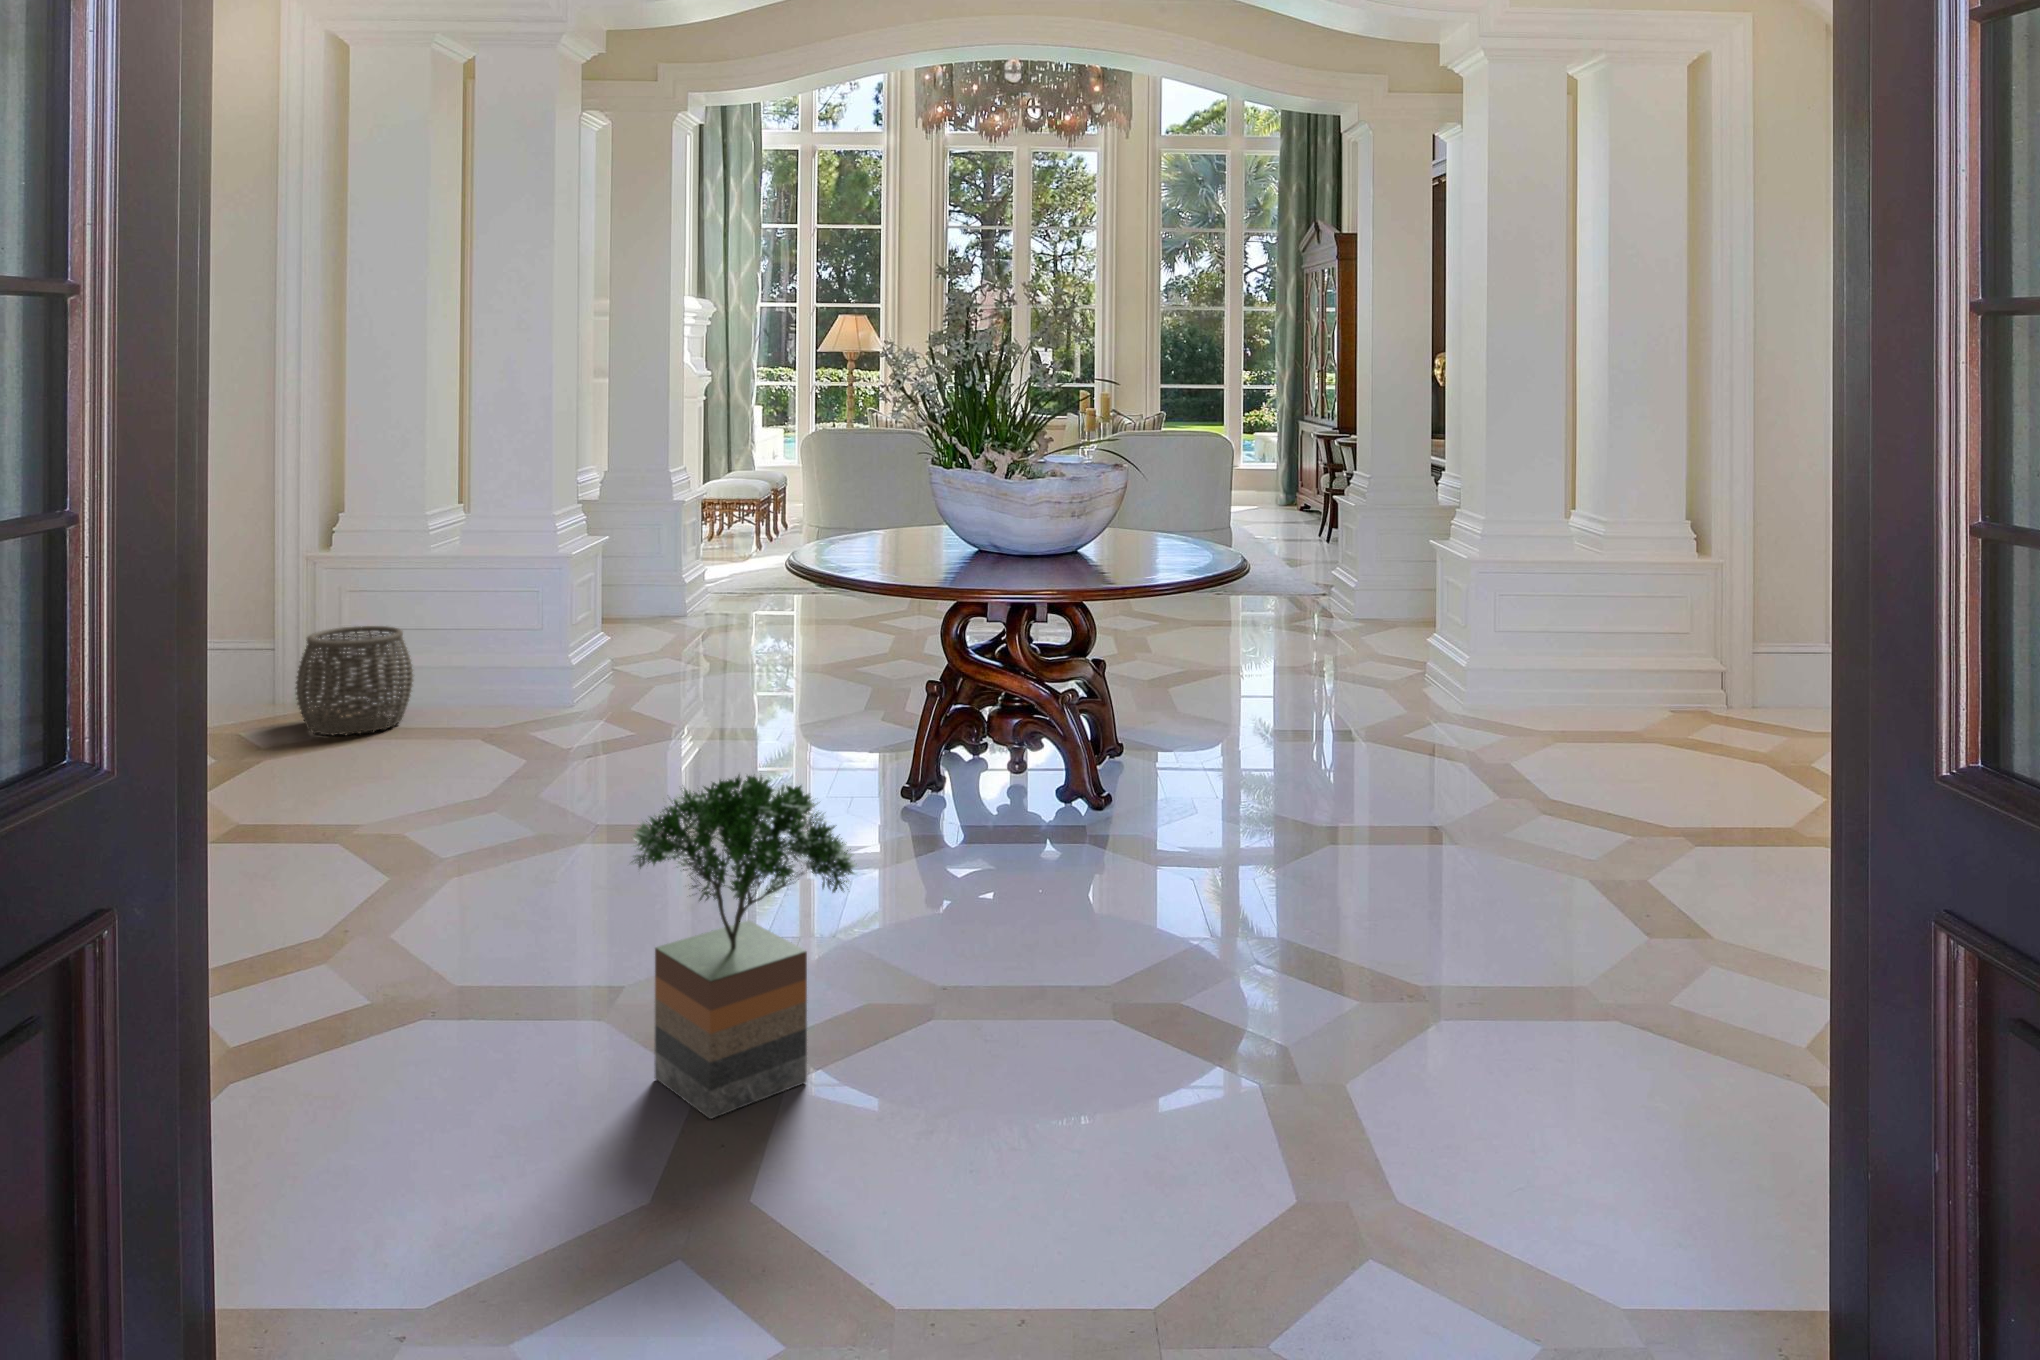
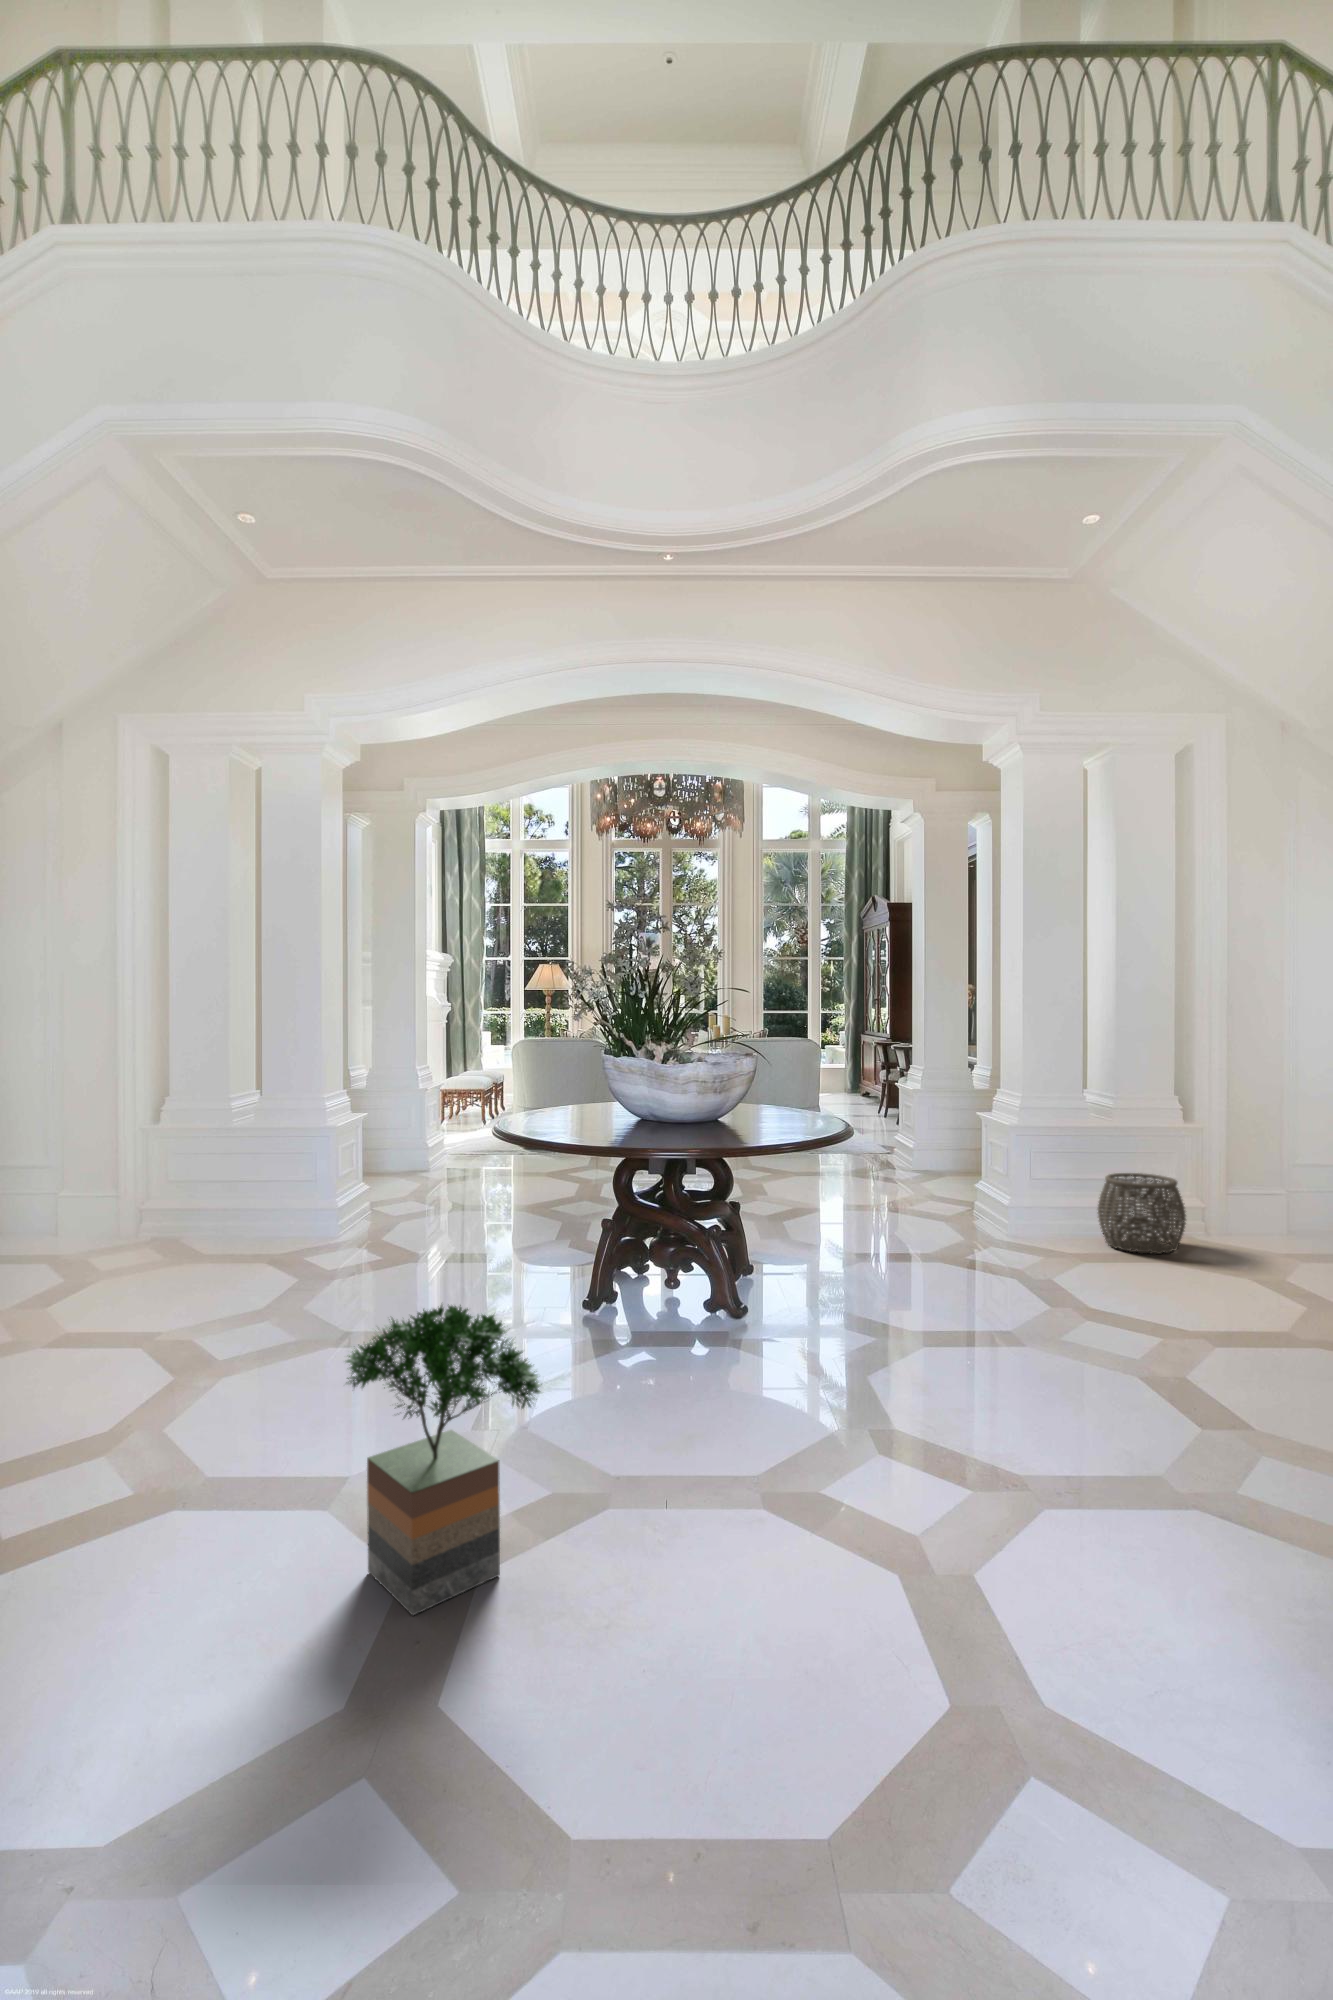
woven basket: present [296,626,414,735] -> present [1098,1173,1186,1254]

